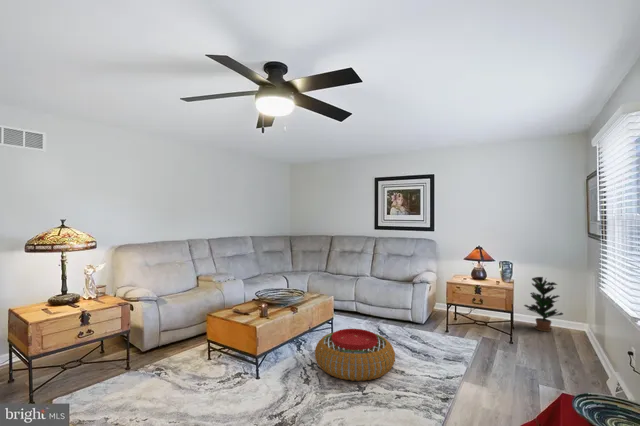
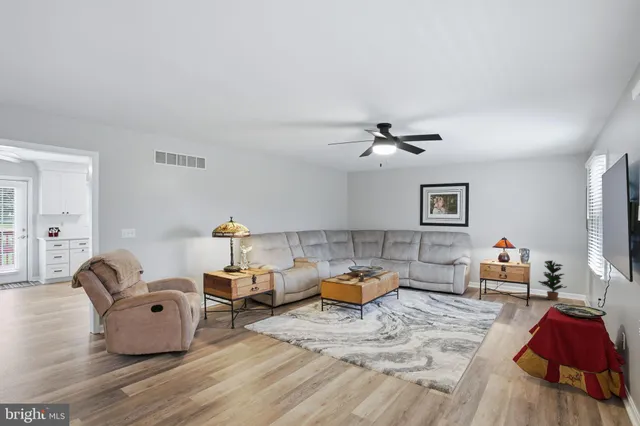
pouf: present [315,329,395,381] -> none [394,292,449,321]

